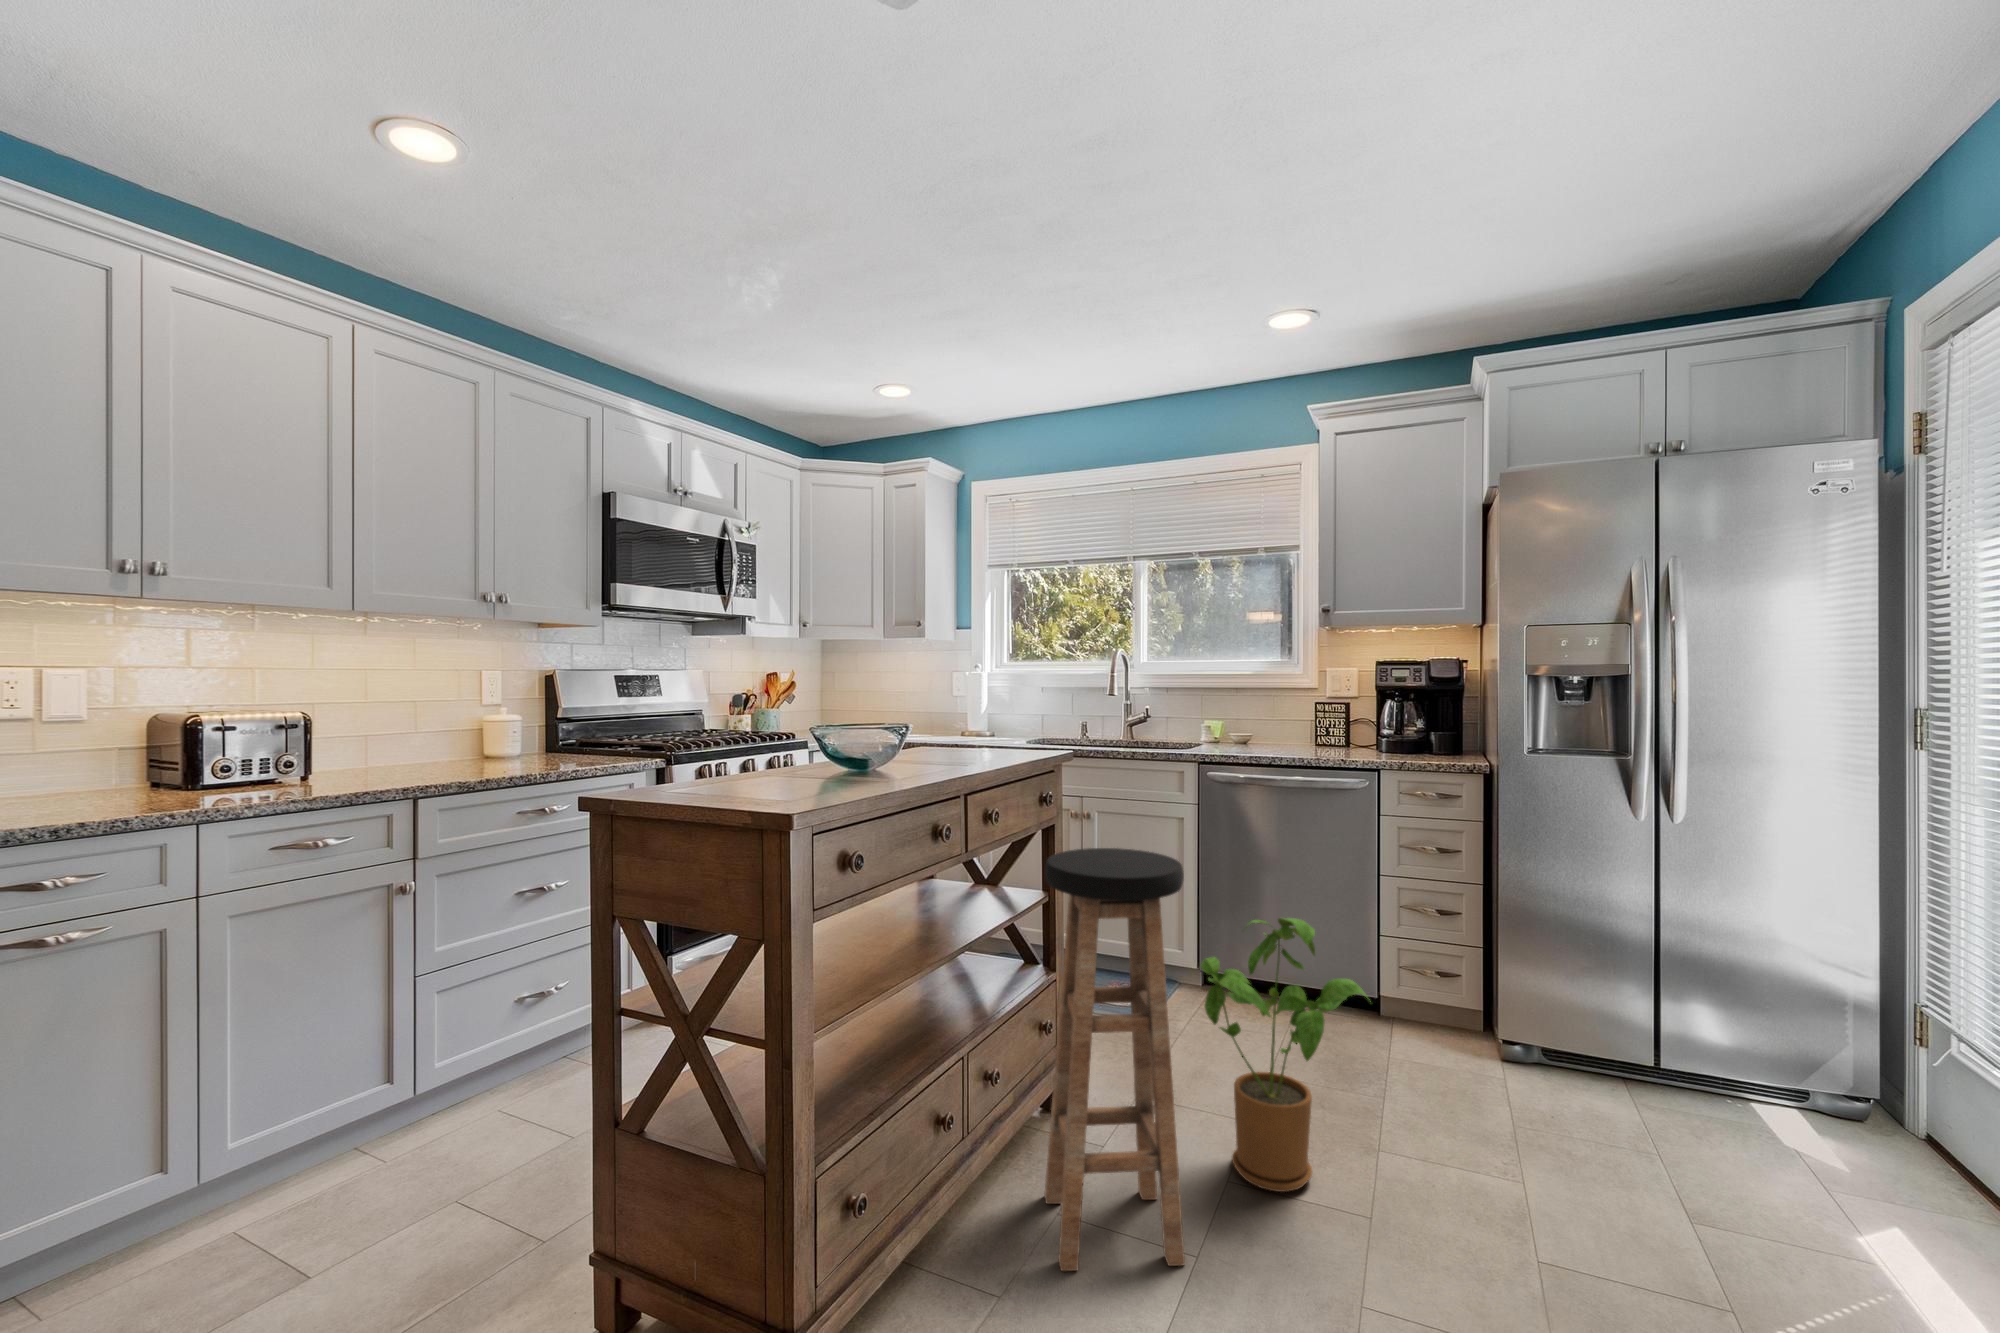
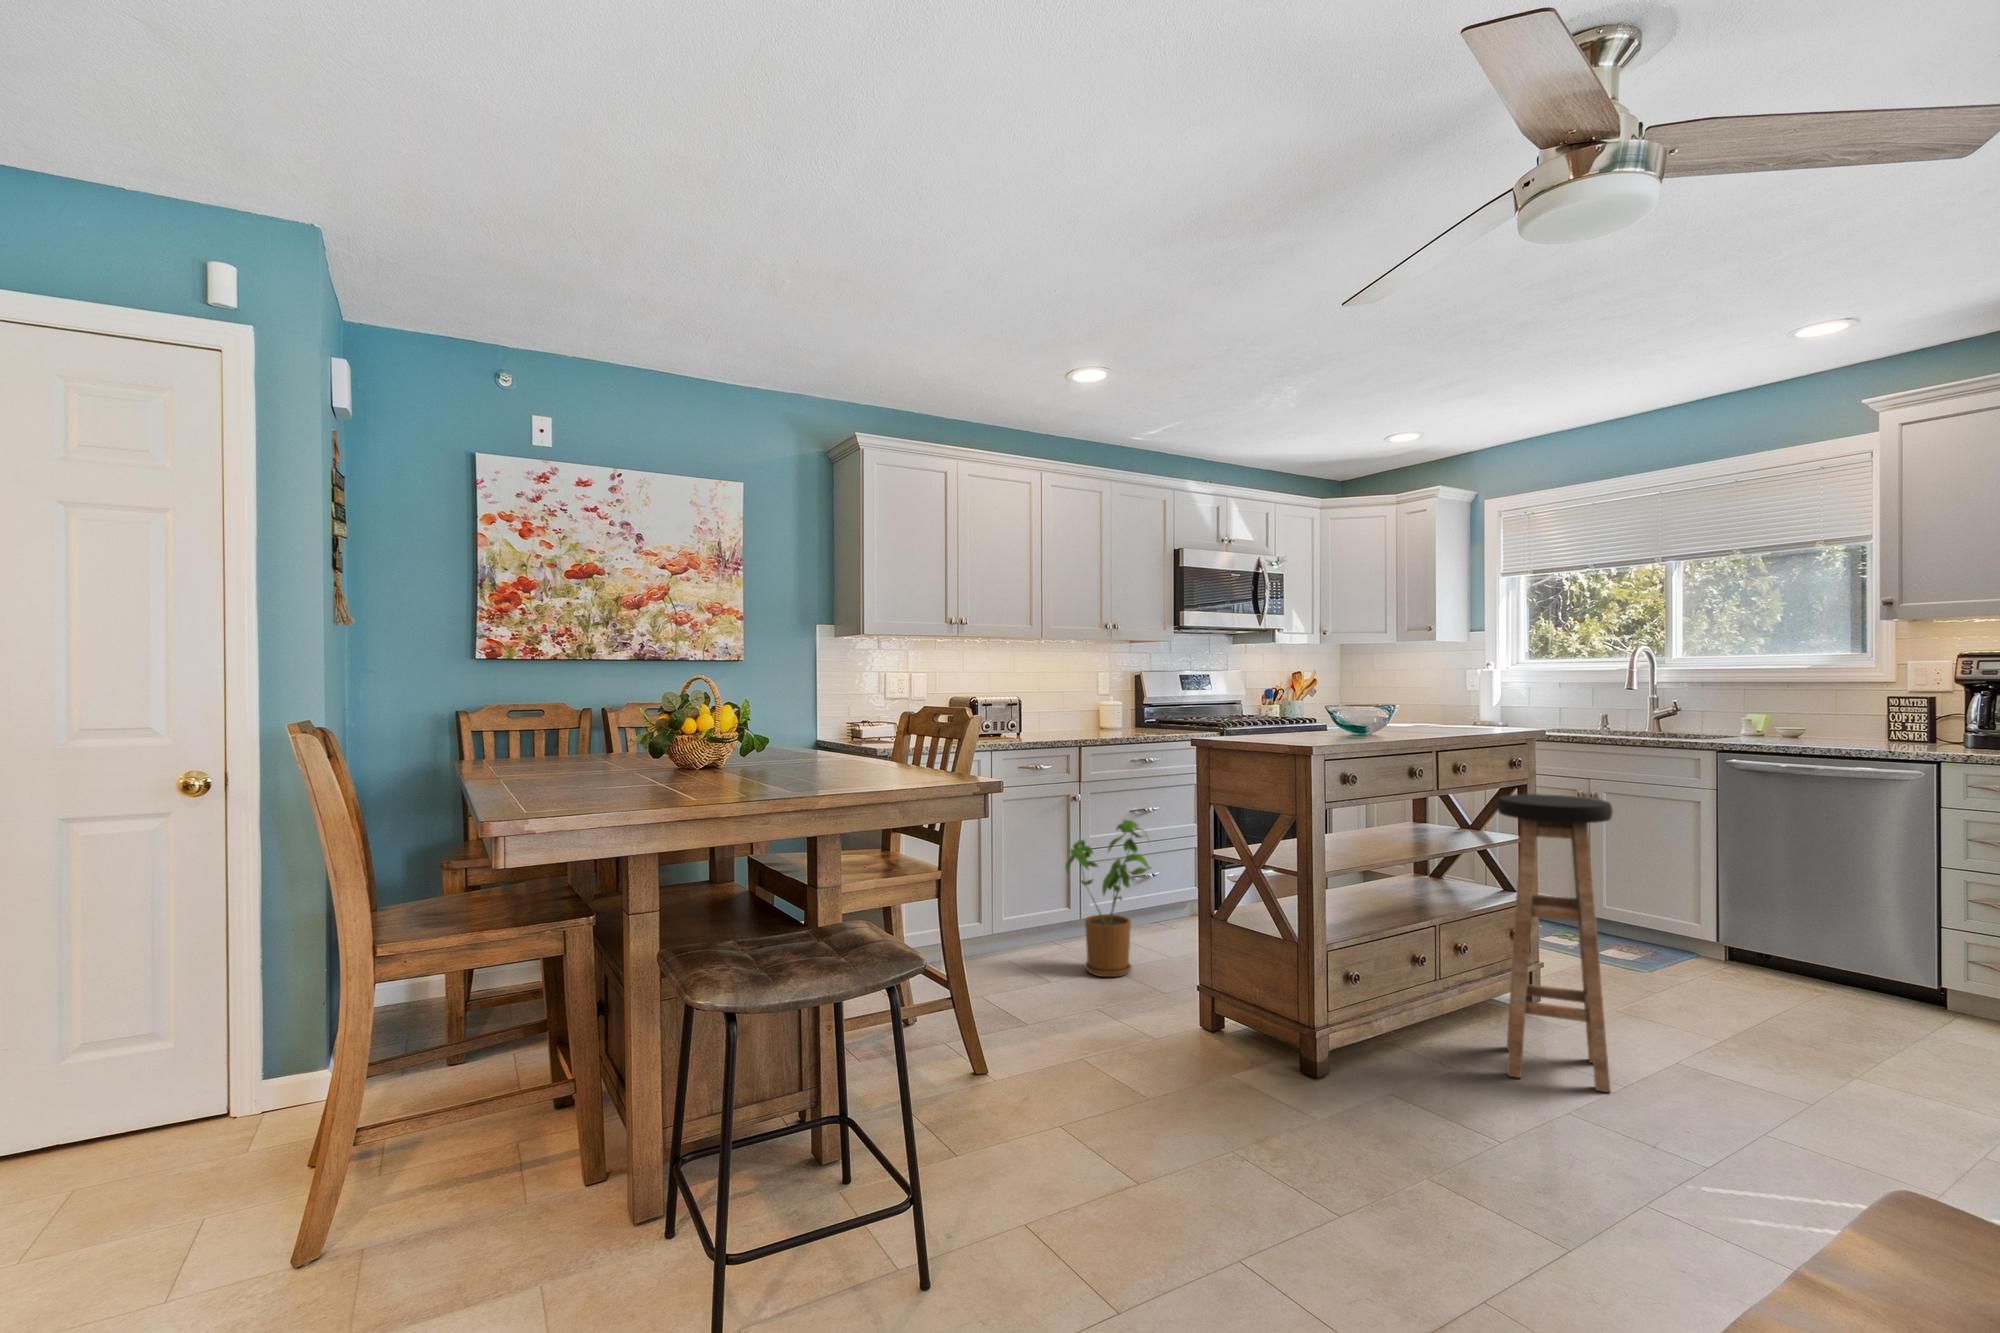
house plant: present [1200,918,1368,1192] -> present [1066,819,1150,977]

